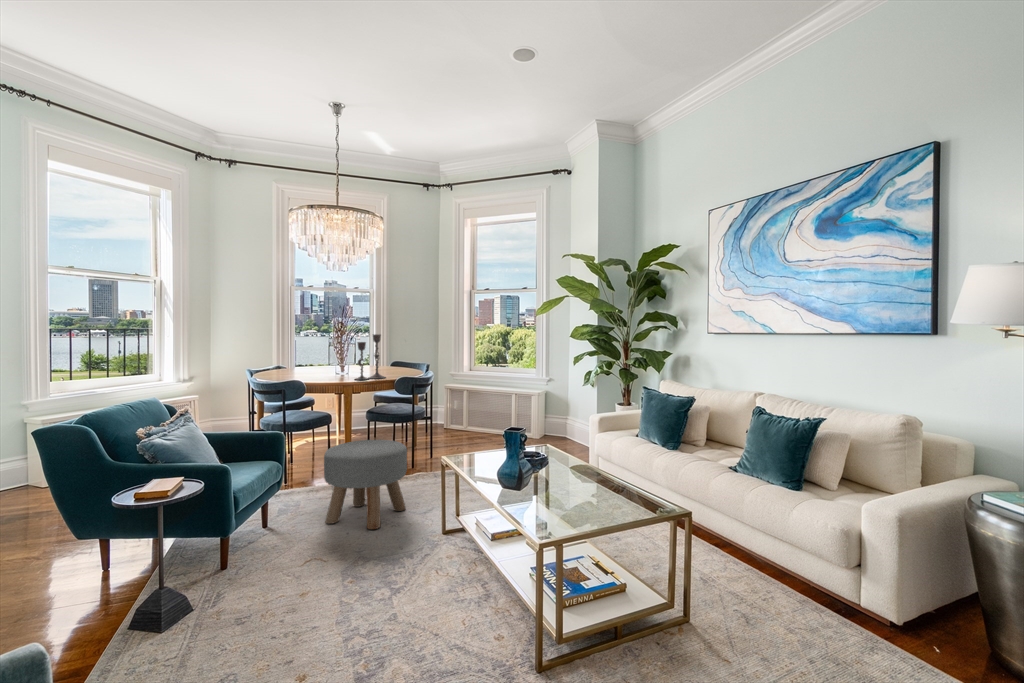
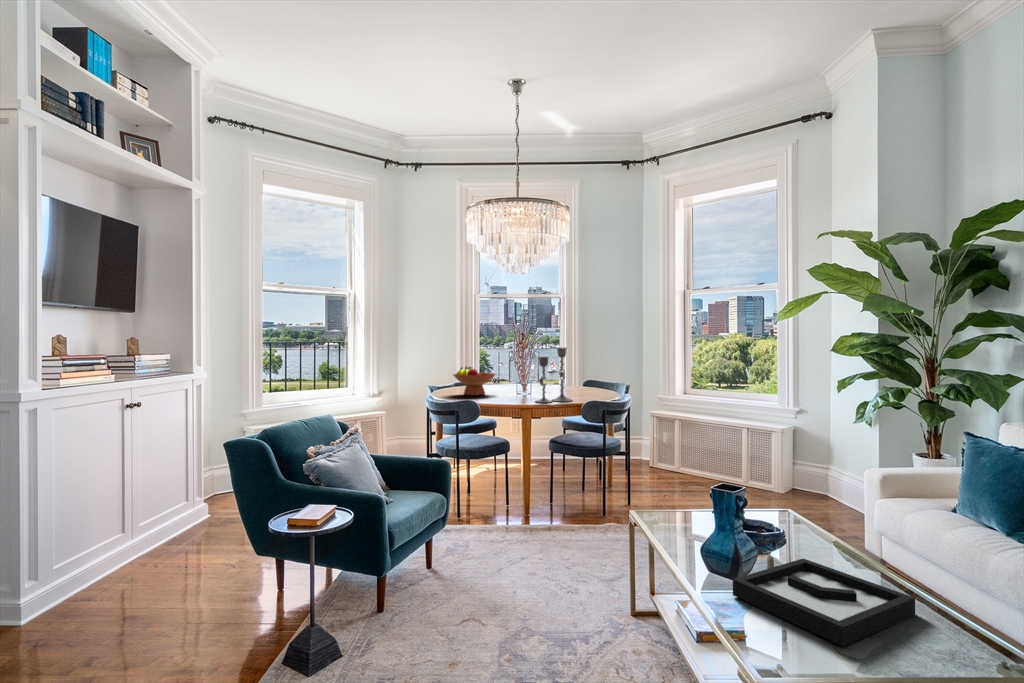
fruit bowl: none [274,351,316,376] -> present [453,367,495,395]
ottoman: present [324,440,407,529] -> none [492,478,591,592]
decorative tray: none [518,474,622,521] -> present [733,558,915,646]

